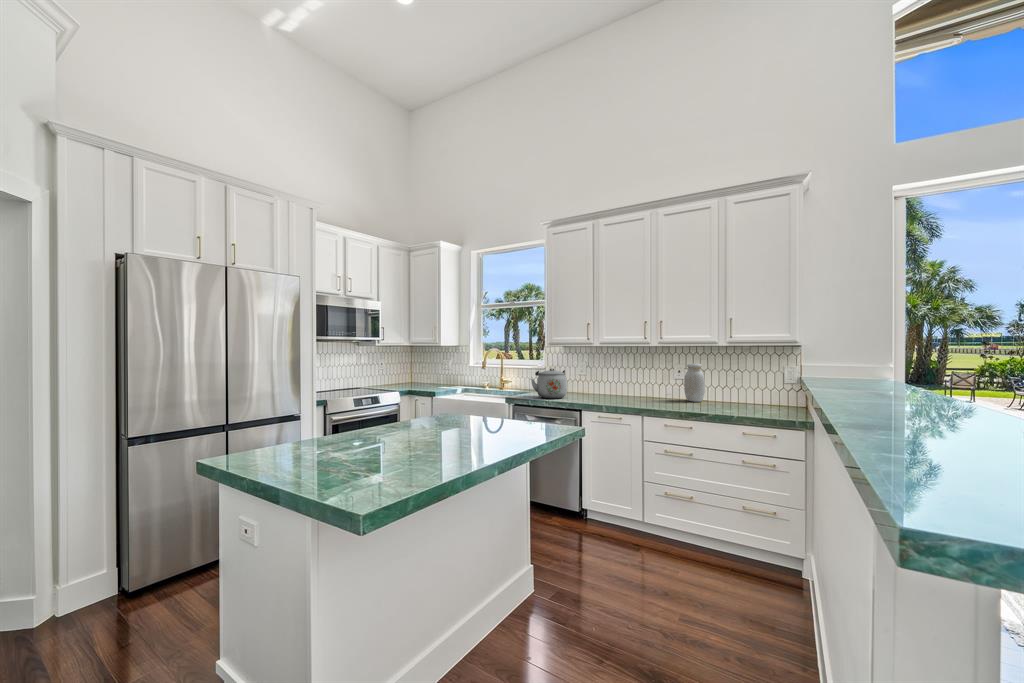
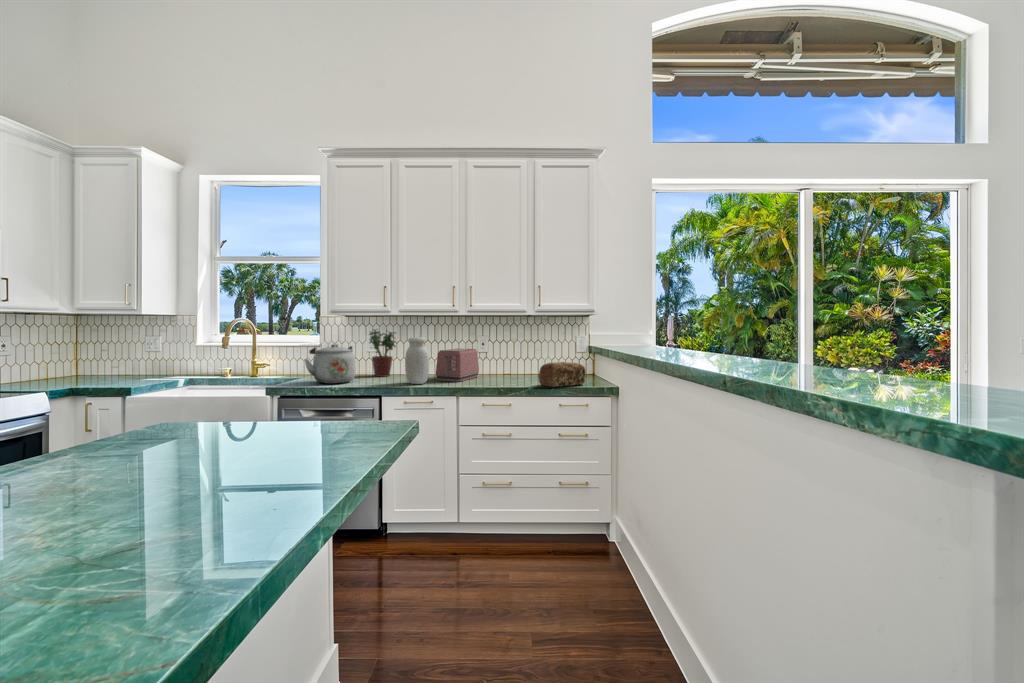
potted plant: none [579,356,602,395] -> present [369,329,396,377]
jar: present [684,363,705,402] -> present [405,337,429,384]
toaster: none [630,374,672,403] -> present [436,348,479,382]
bread loaf: none [721,389,773,413] -> present [538,362,586,387]

